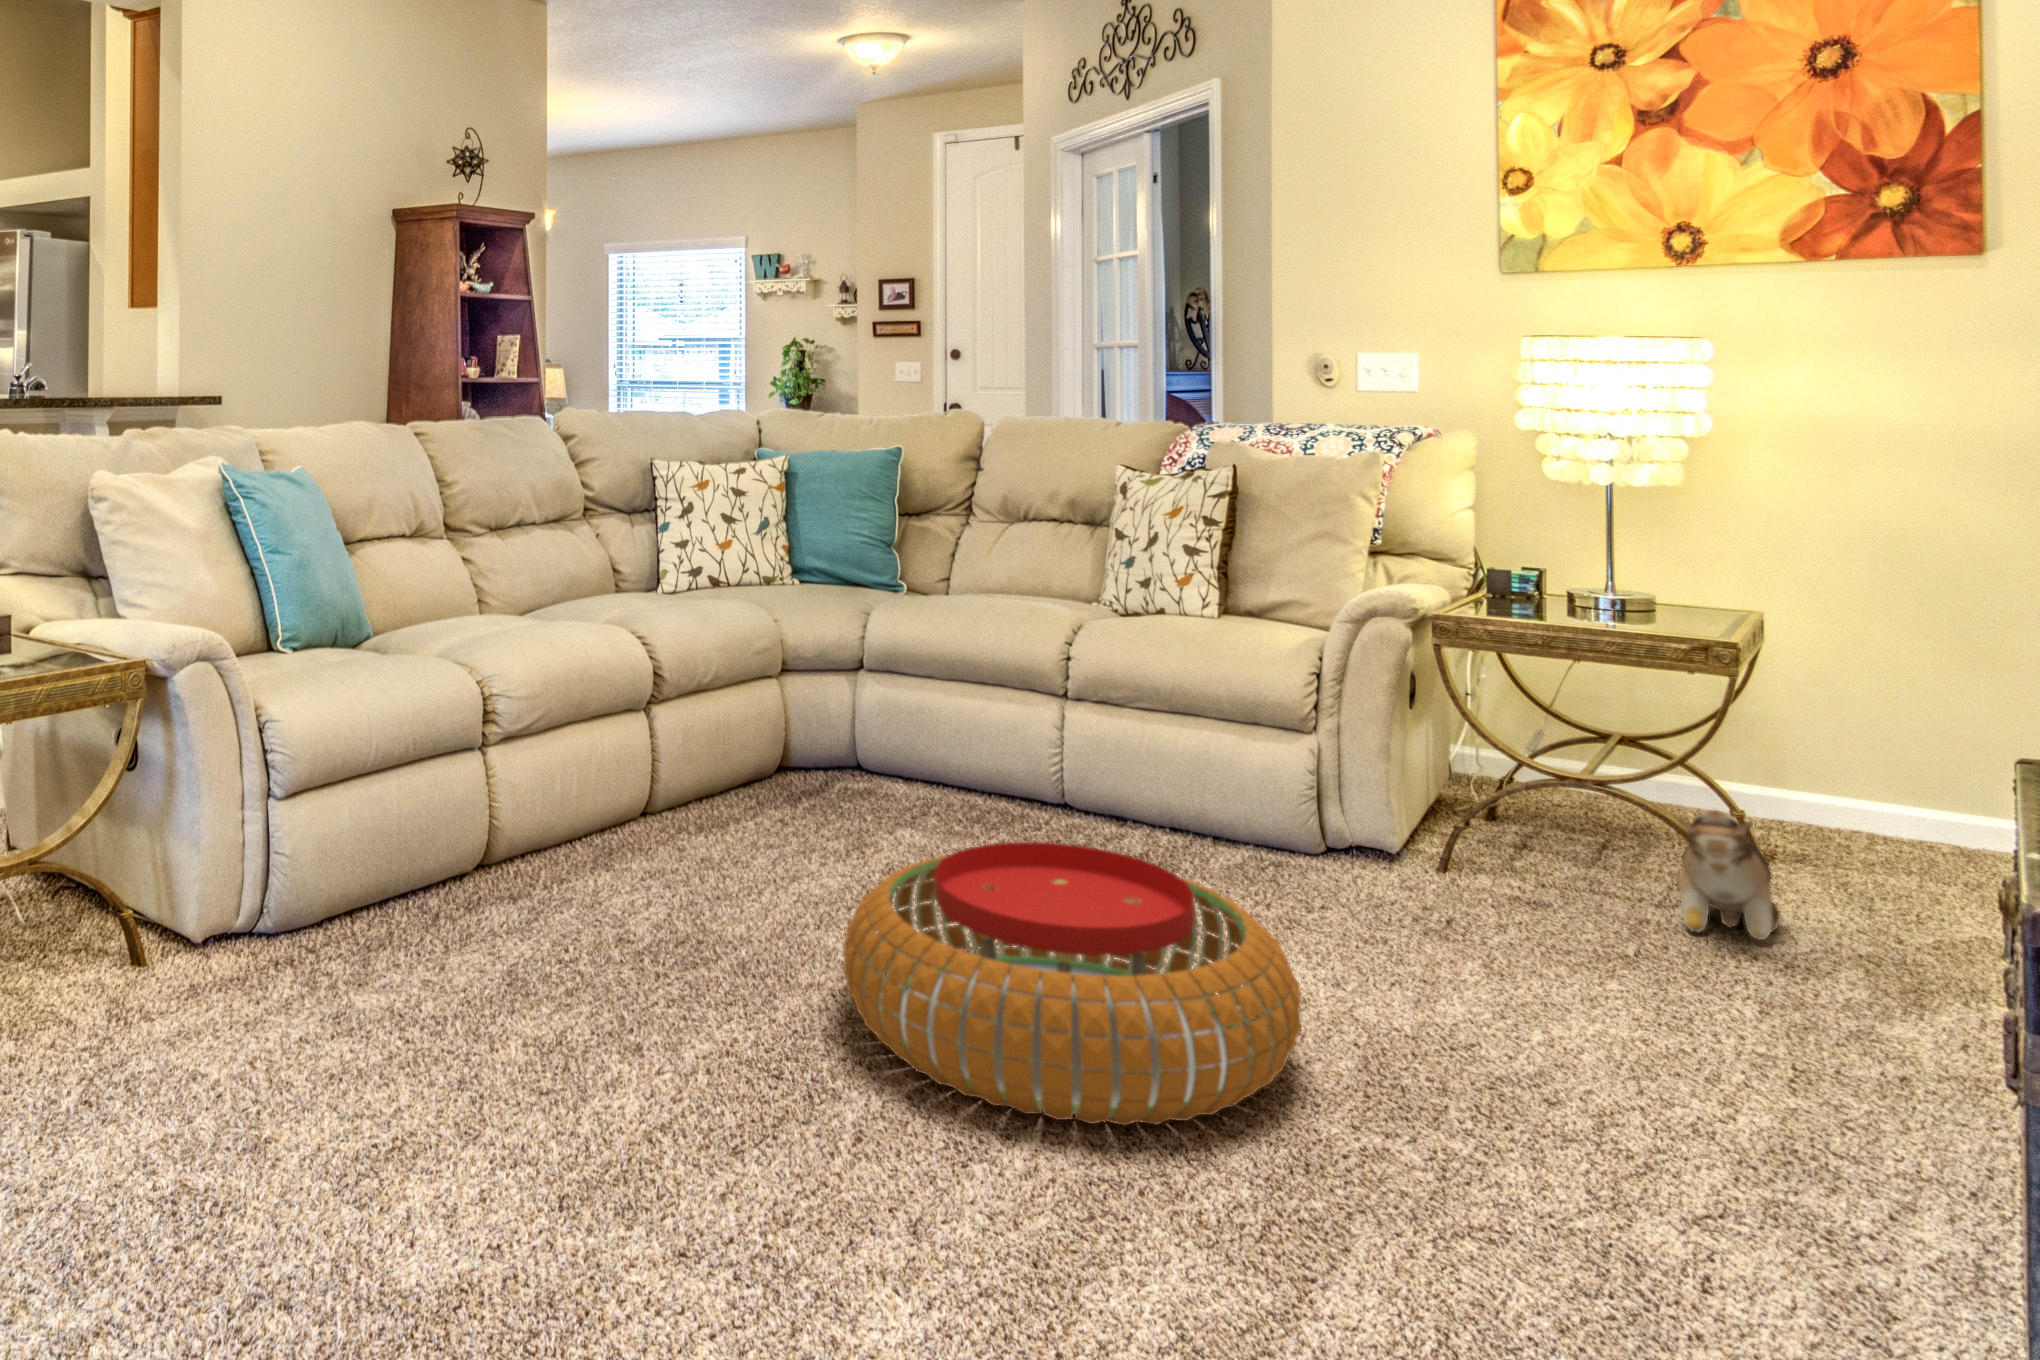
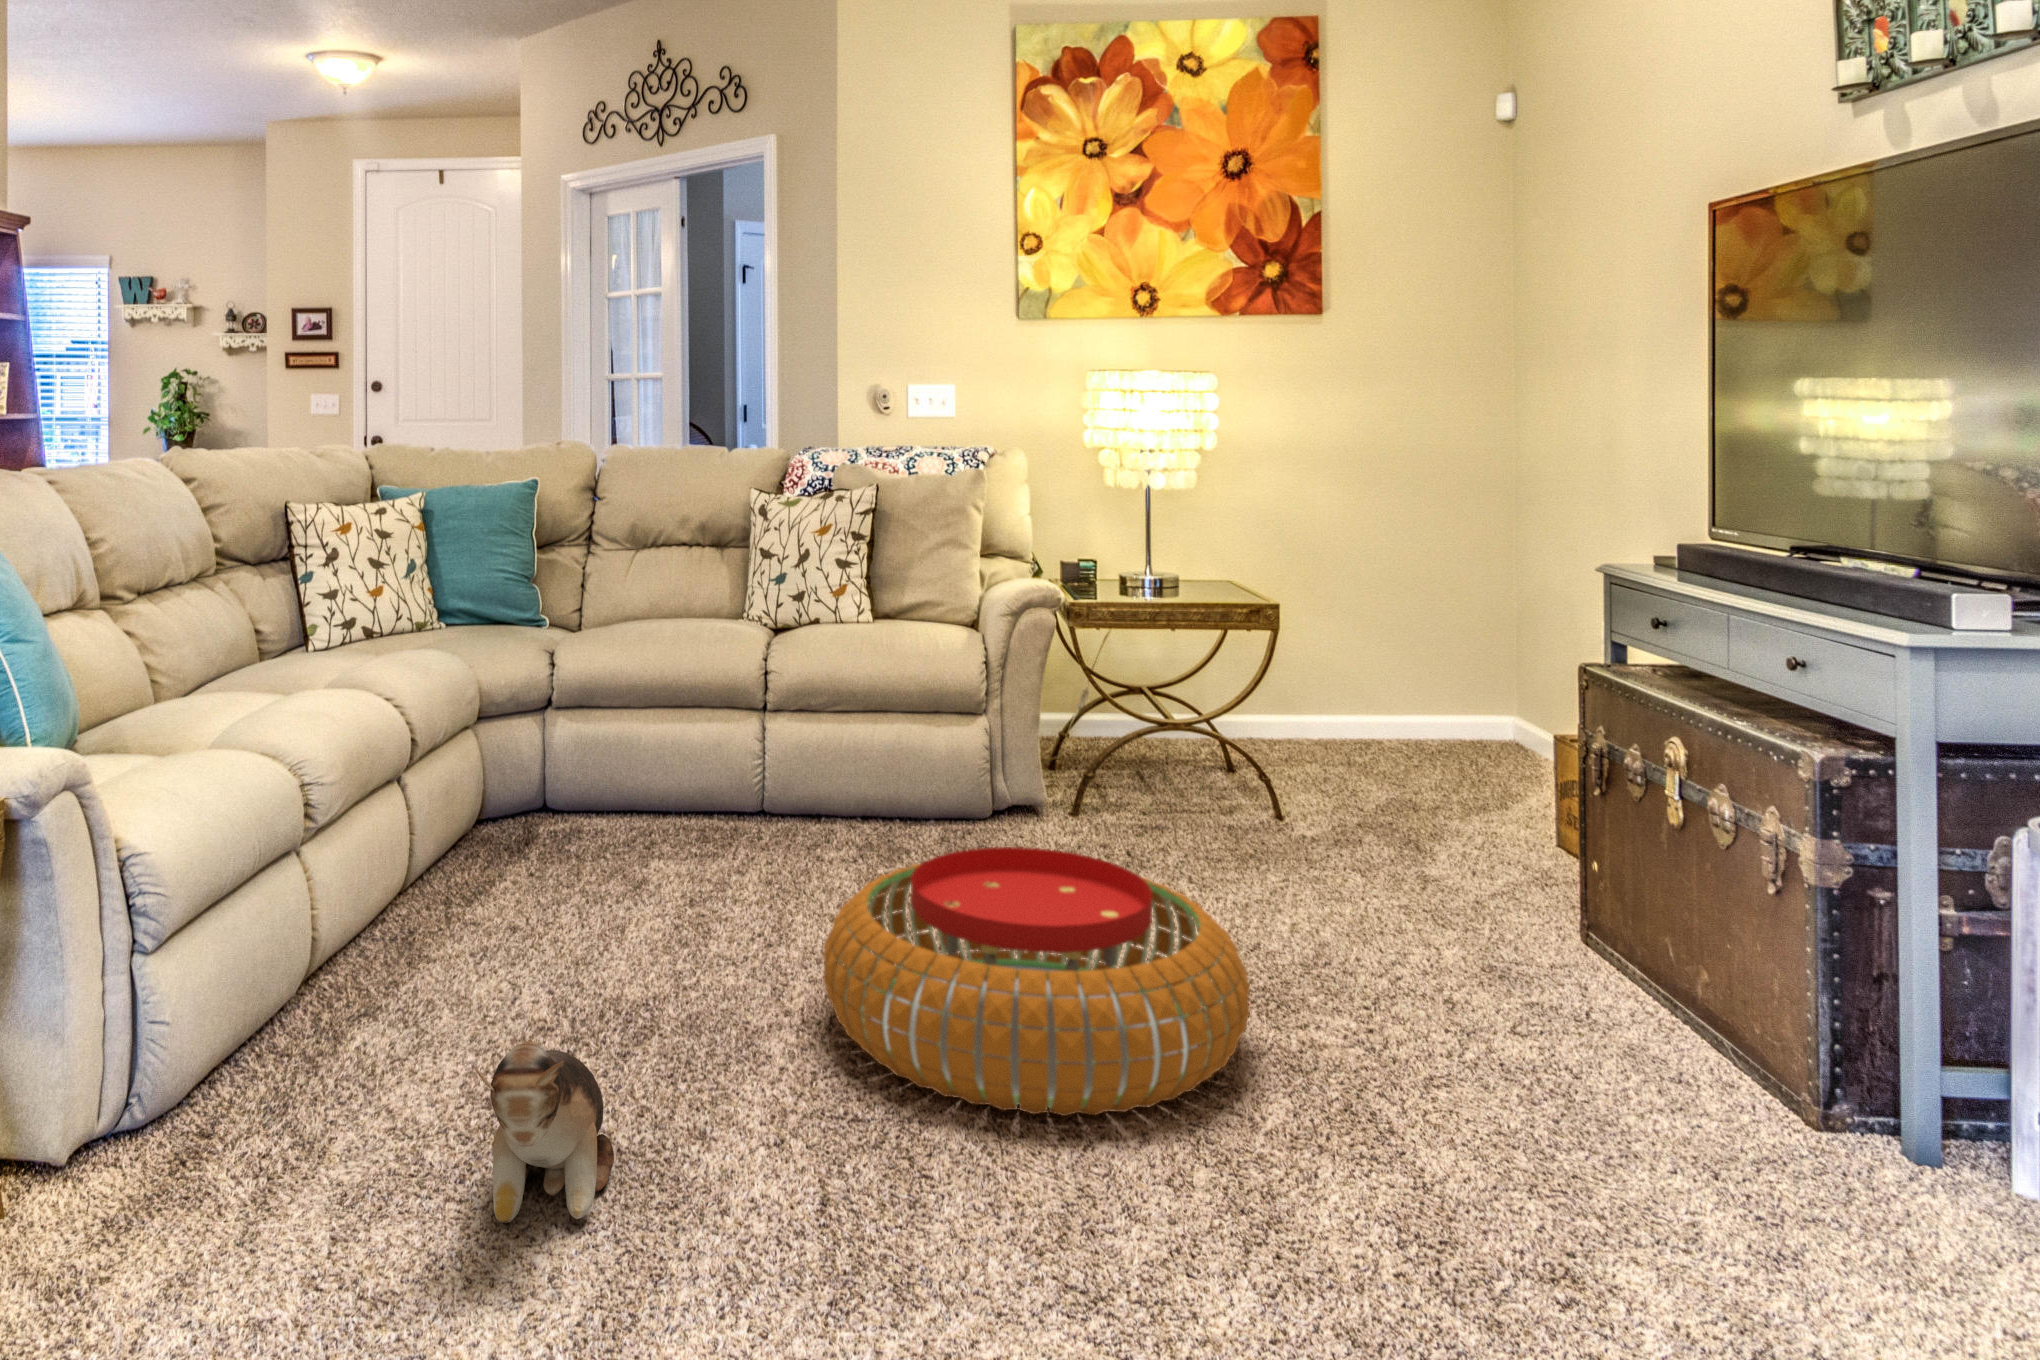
plush toy: present [1678,810,1780,940] -> present [474,1039,614,1223]

